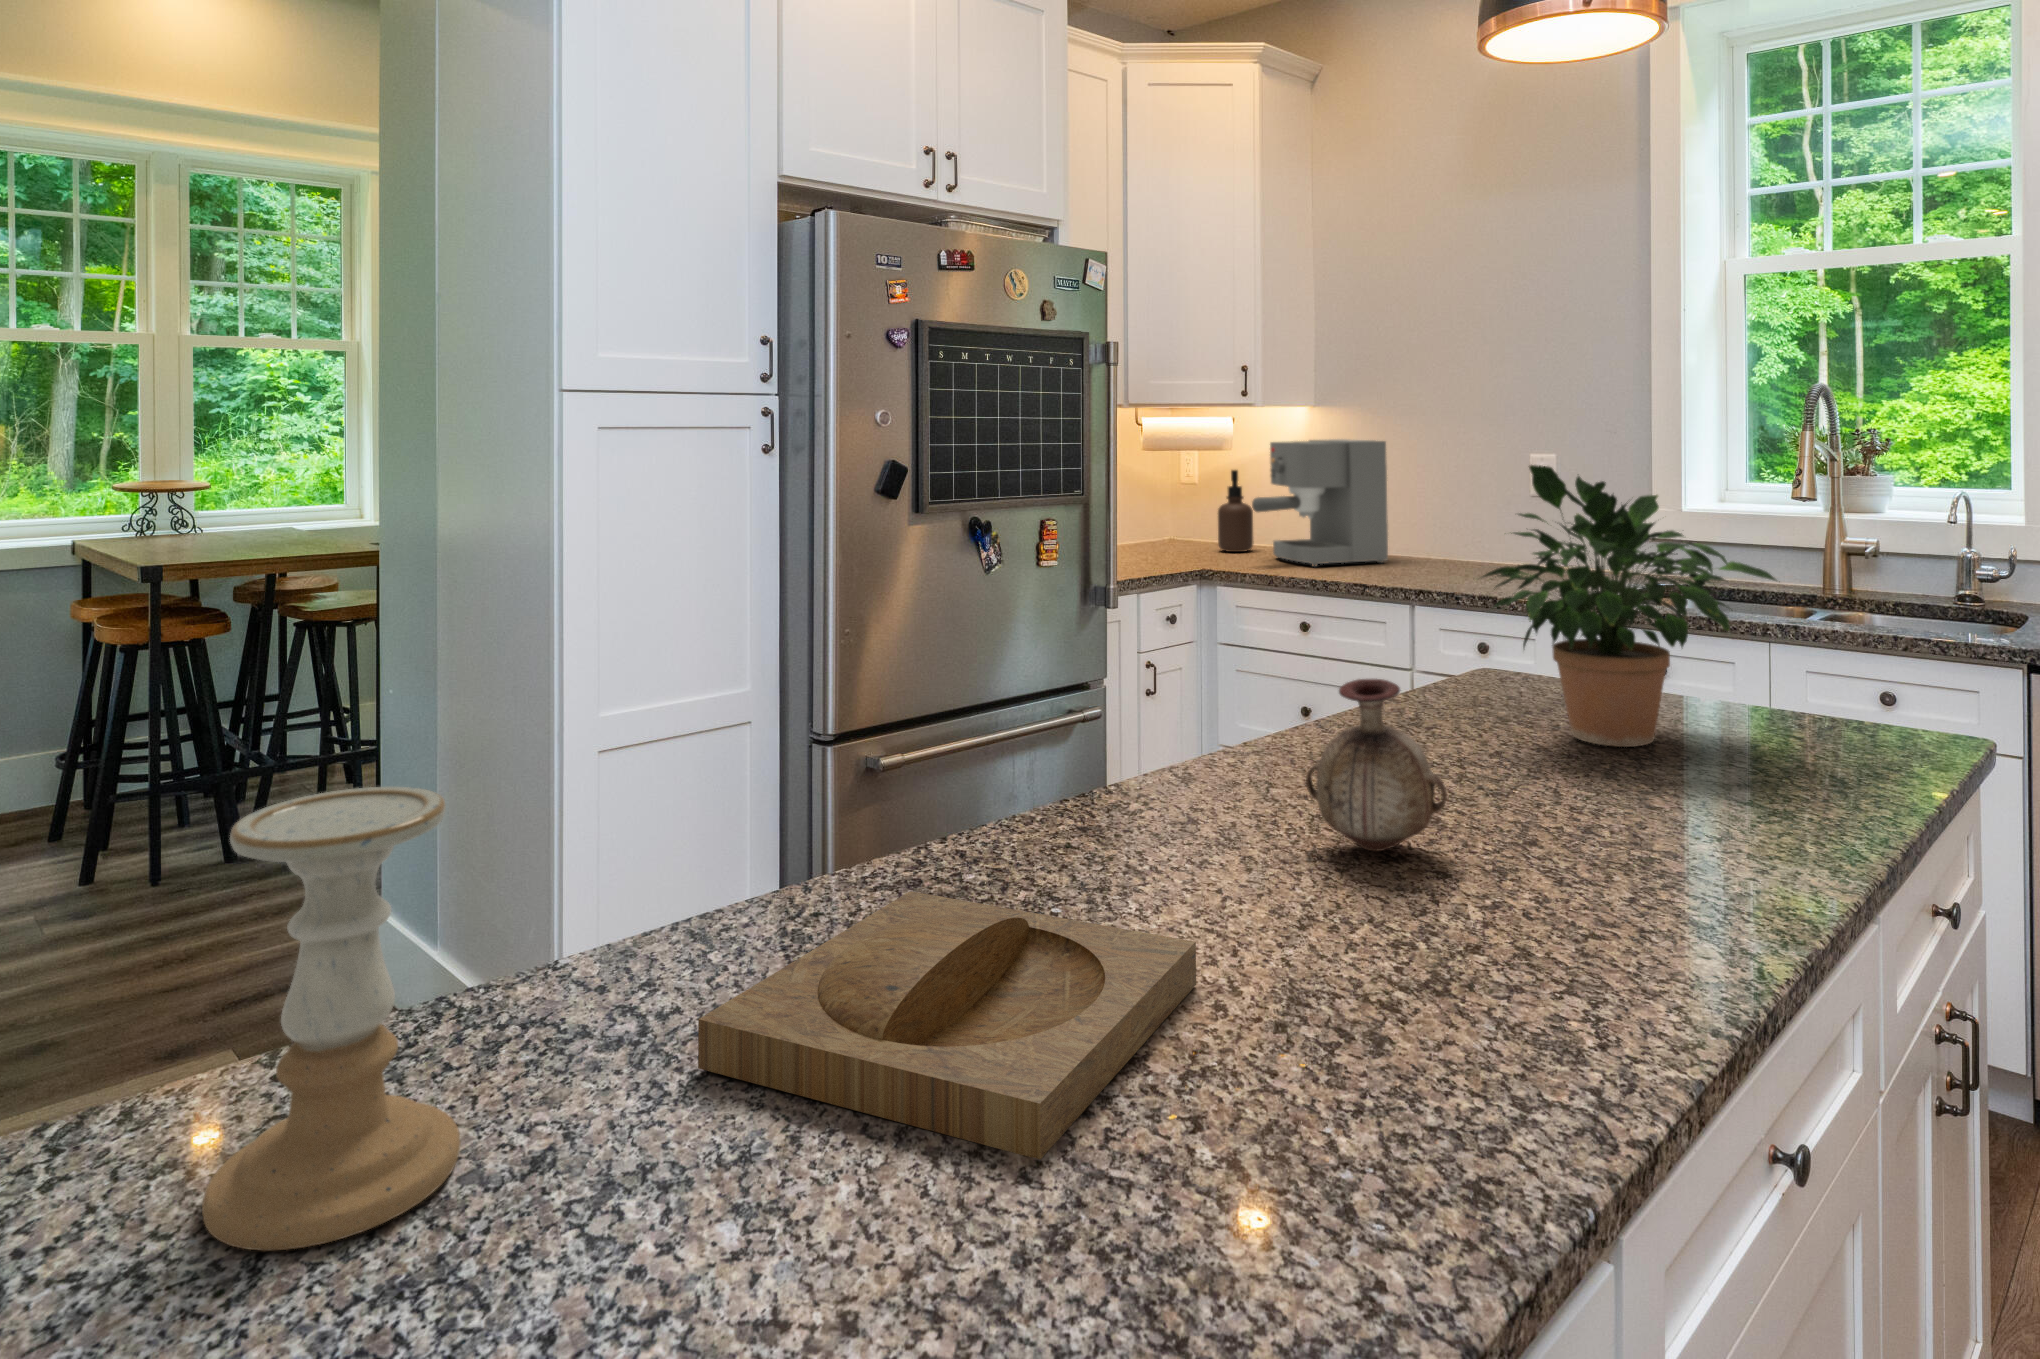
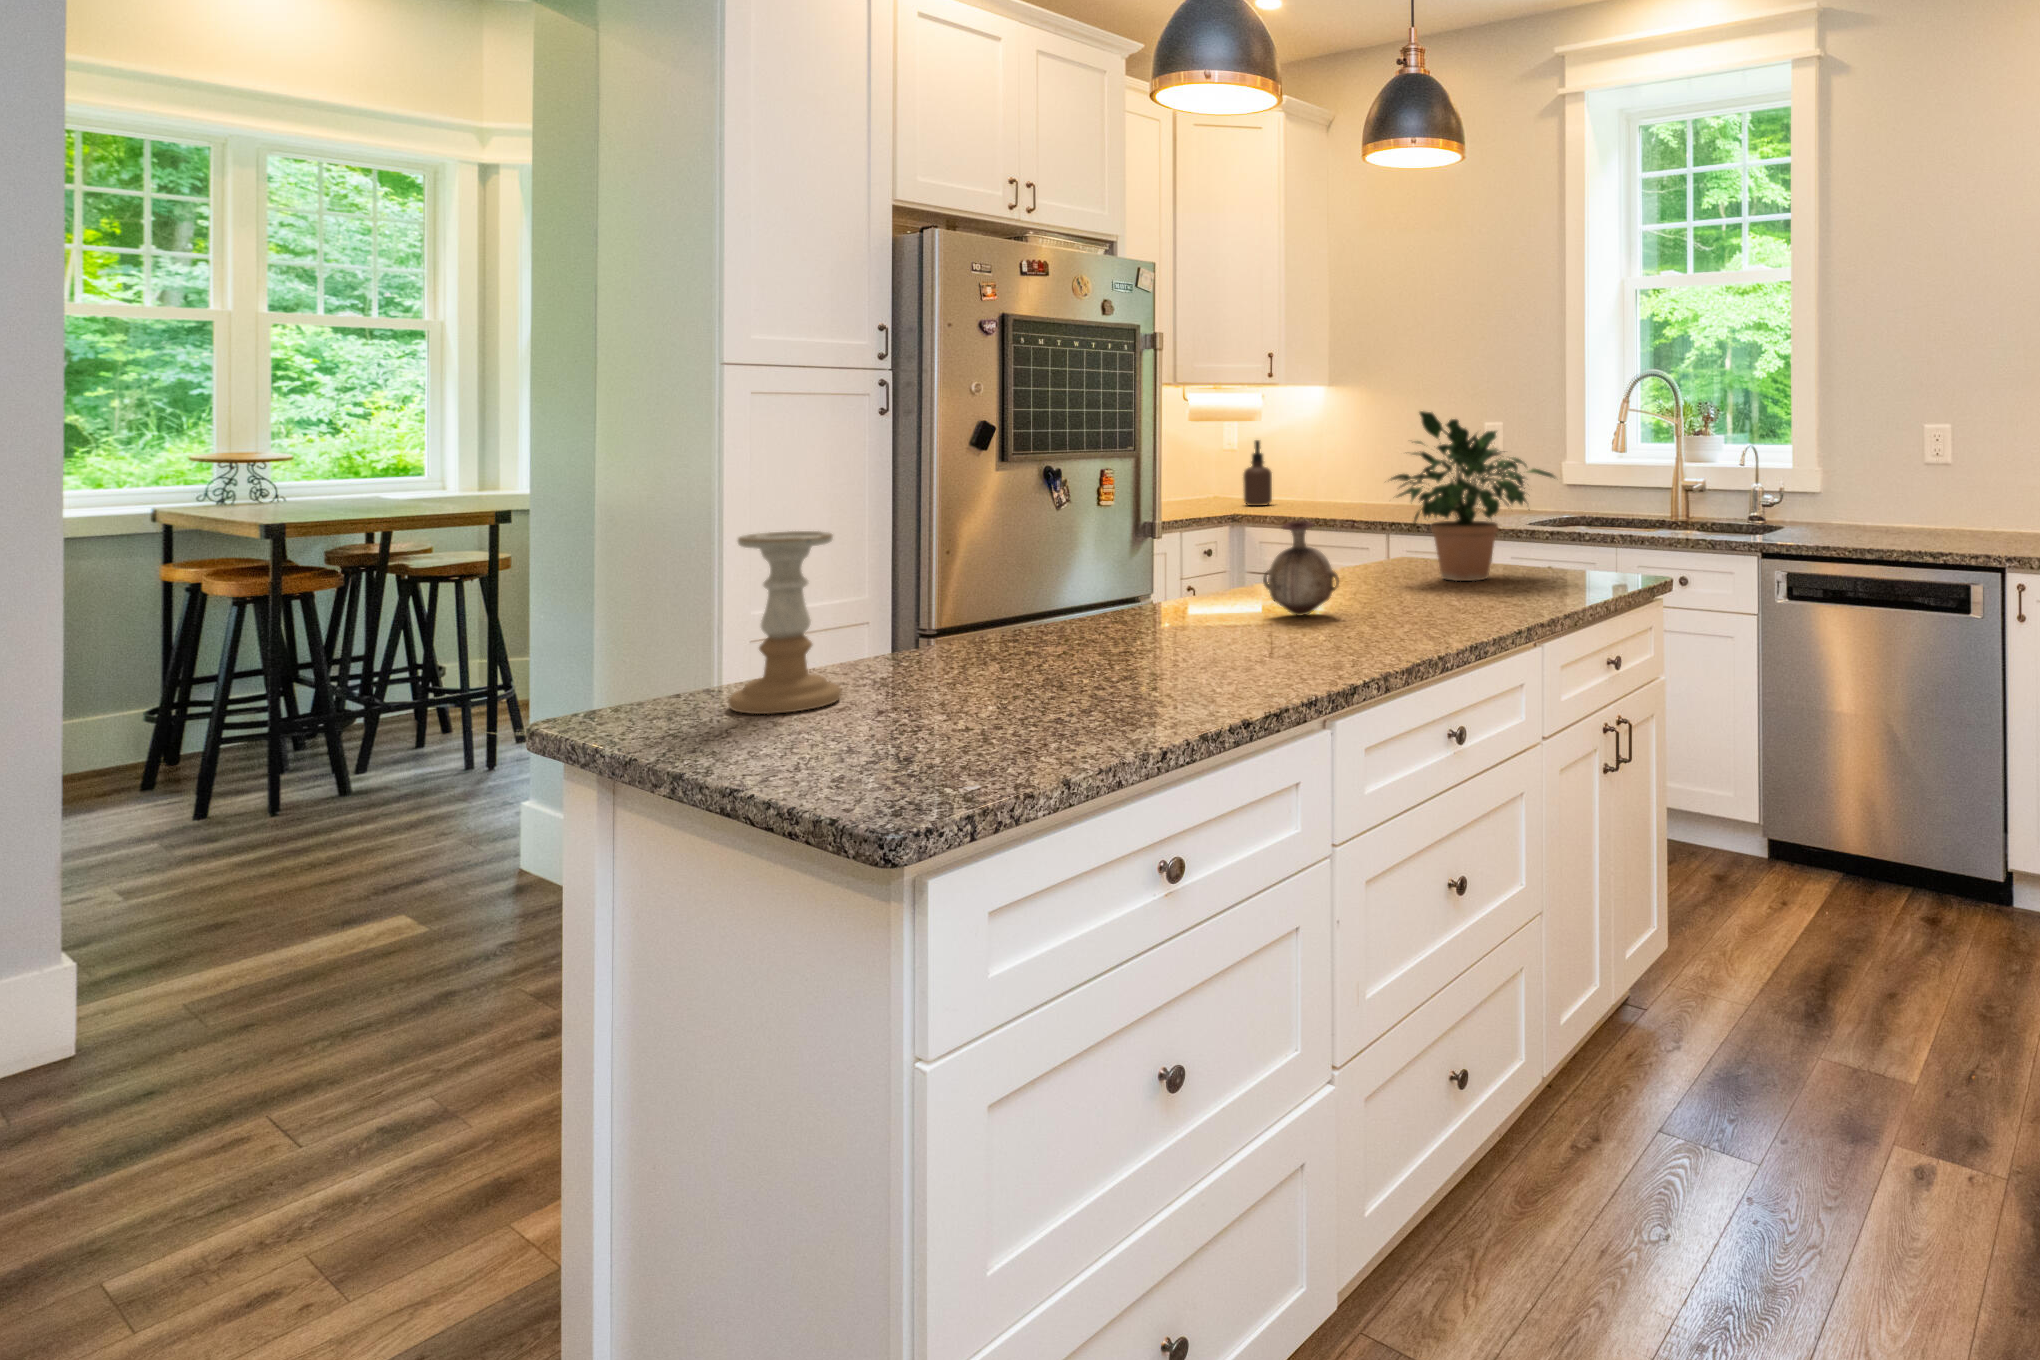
coffee maker: present [1252,439,1388,566] -> none [1269,415,1374,513]
tray: present [698,891,1196,1159] -> none [942,621,1192,685]

